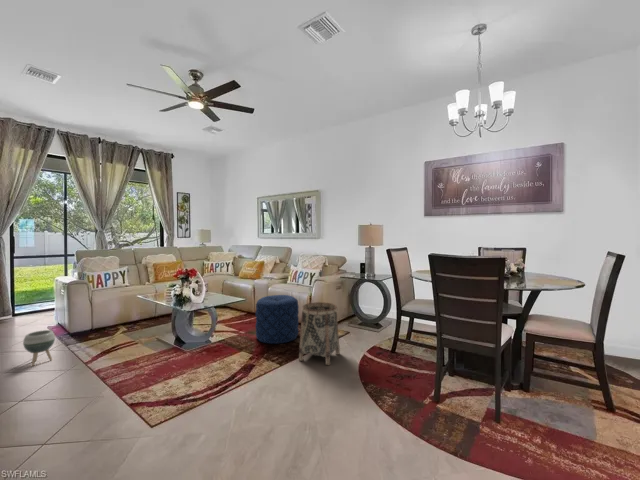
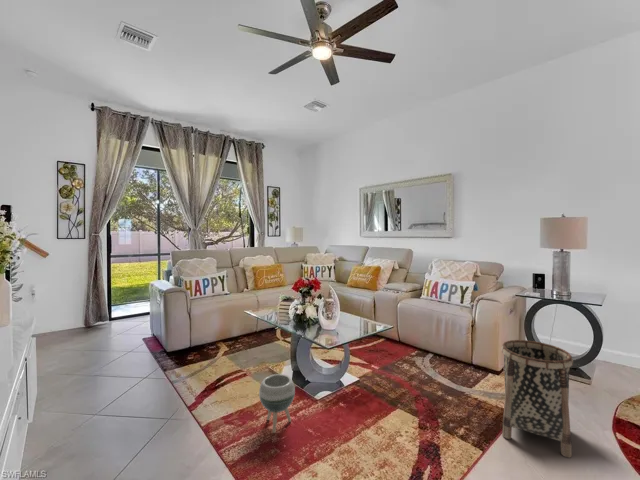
pouf: present [256,295,299,344] -> none [400,318,466,393]
planter: present [23,330,55,366] -> present [259,374,295,433]

